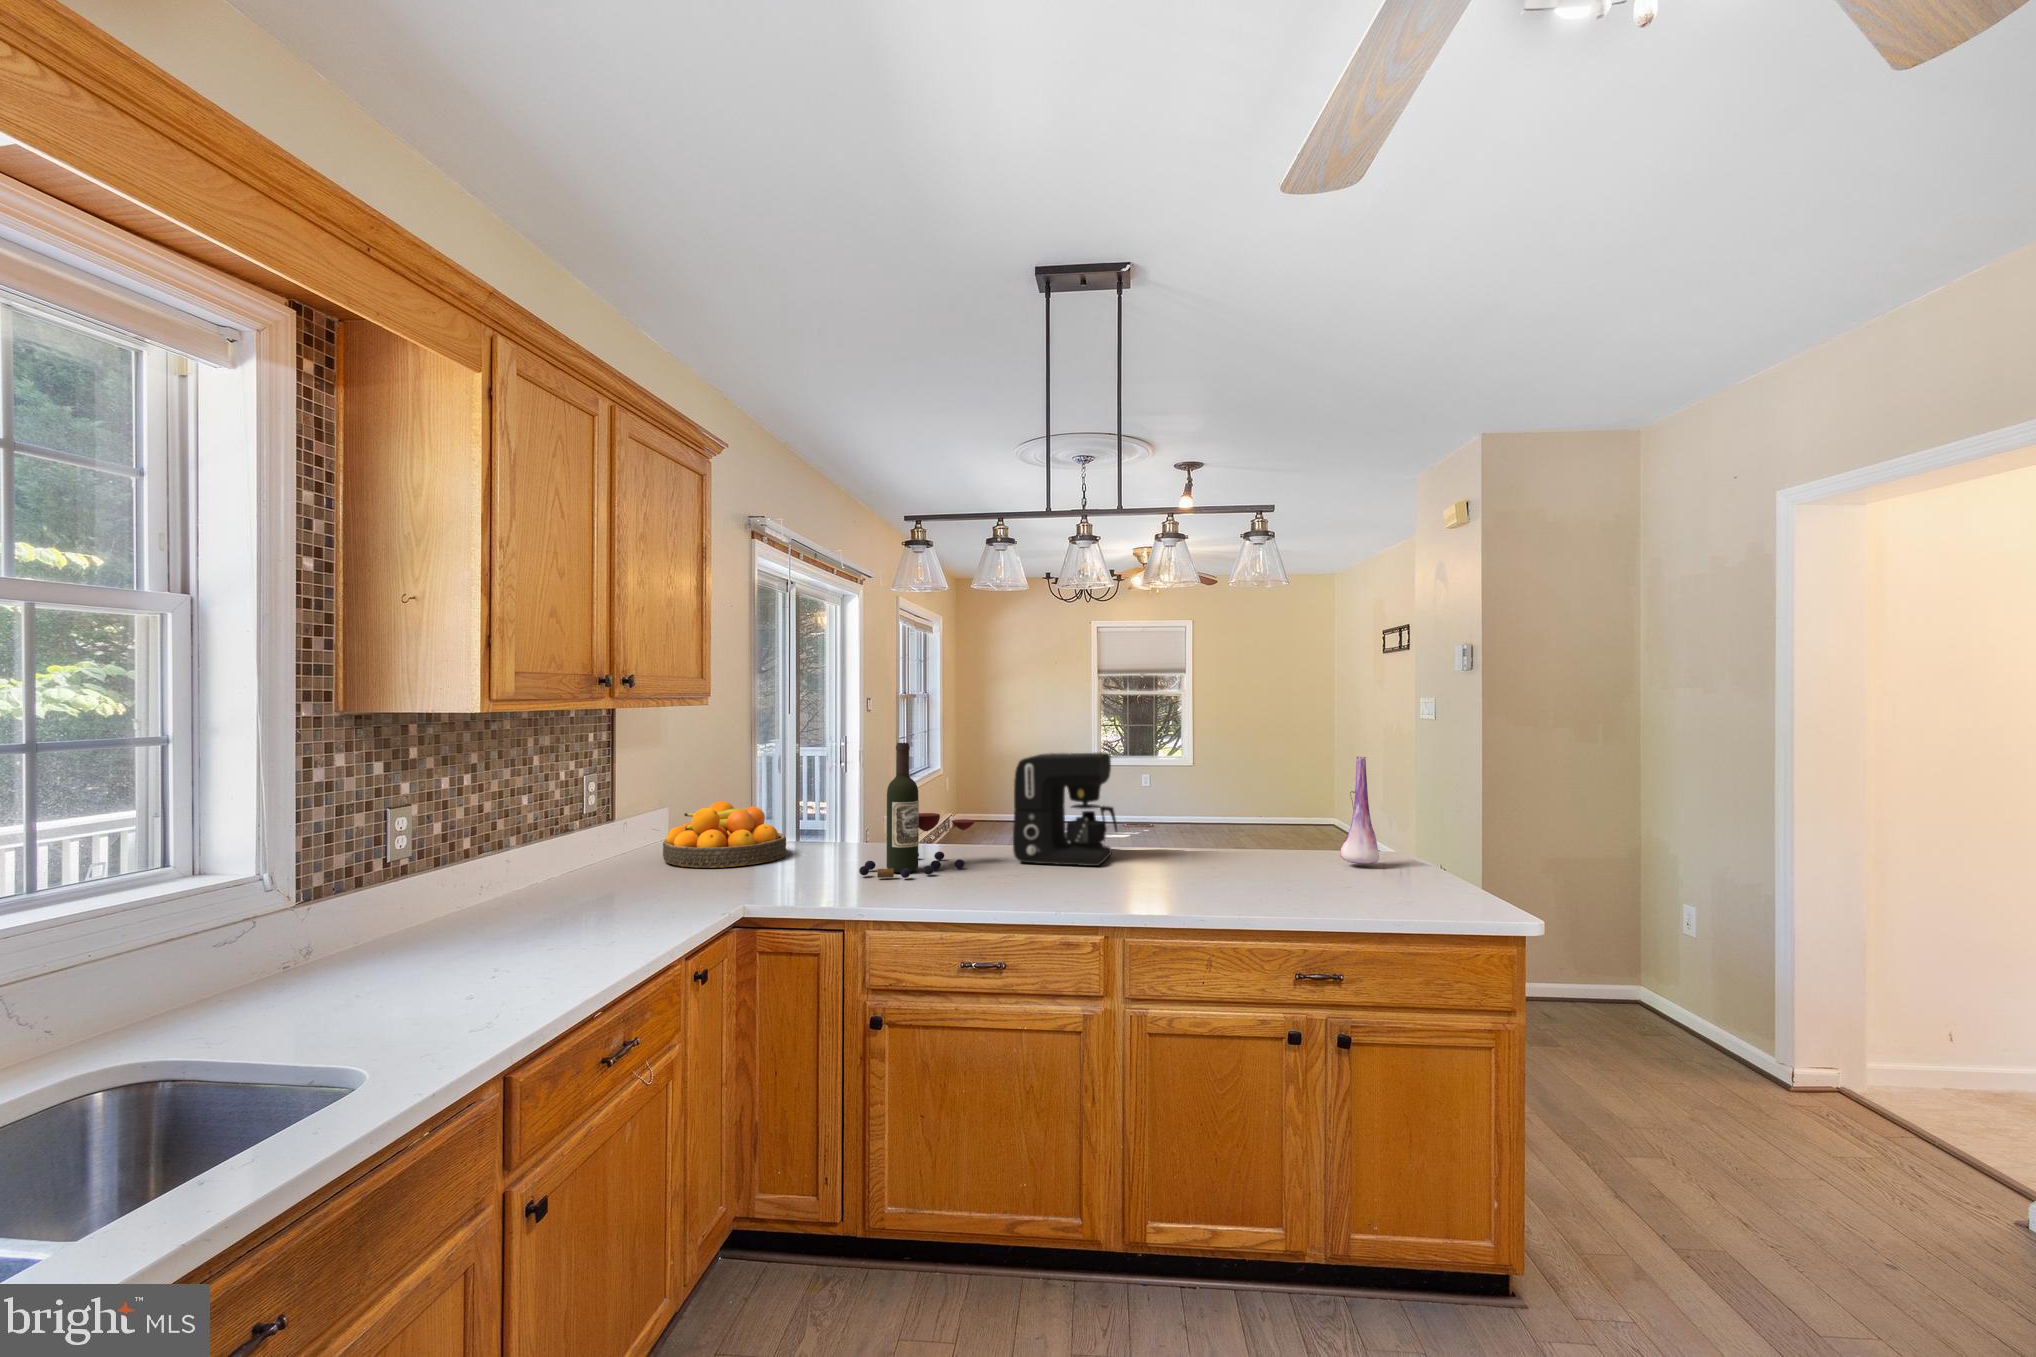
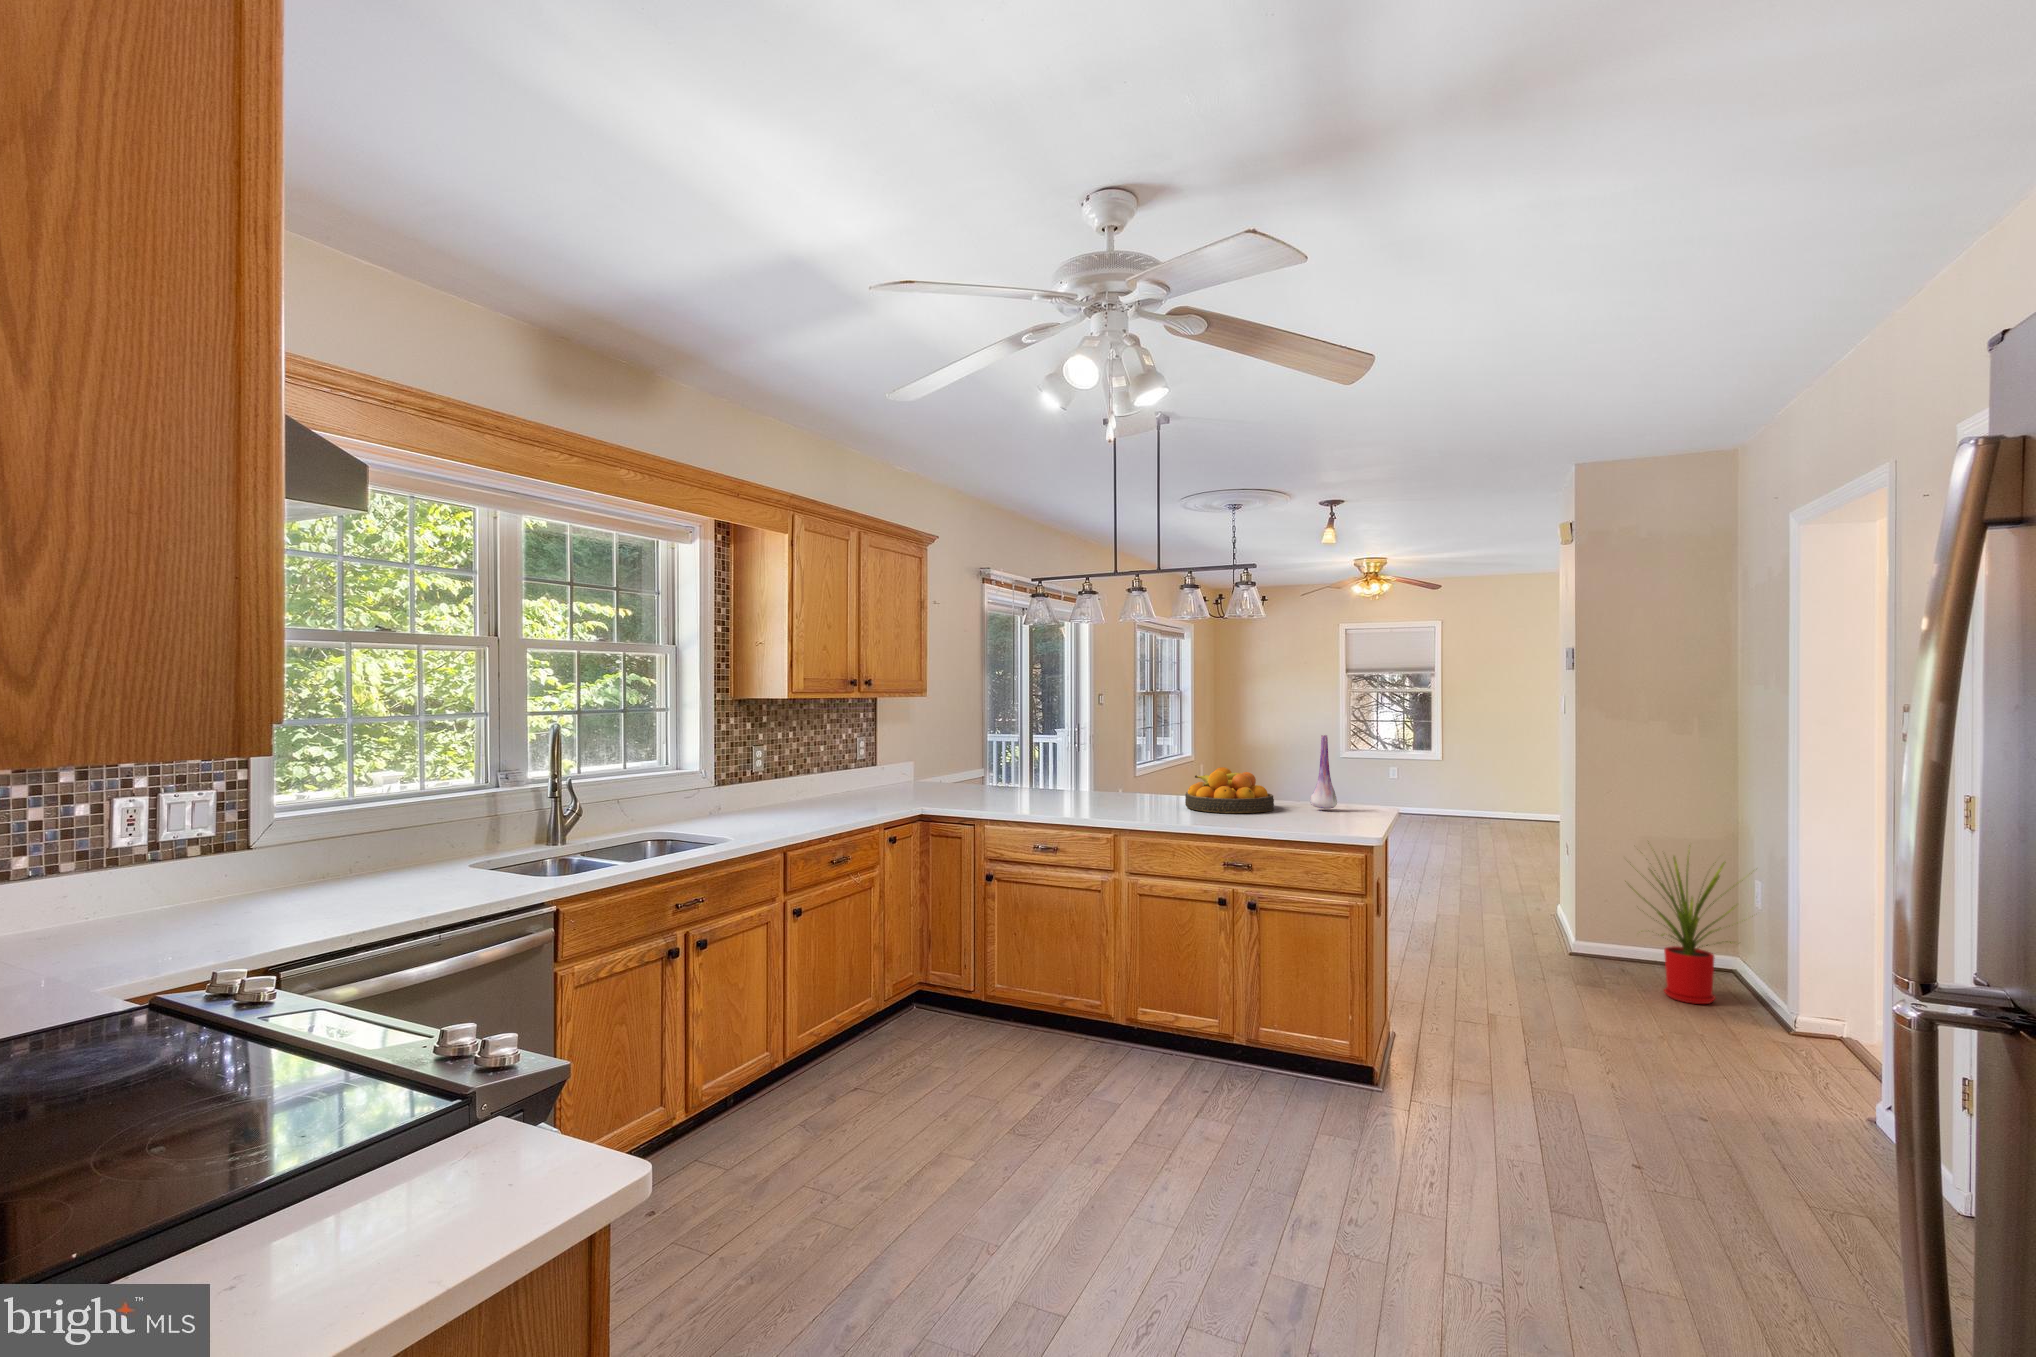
wine bottle: present [859,743,975,878] -> none [999,721,1079,802]
coffee maker: present [1013,752,1117,866] -> none [1099,730,1170,802]
fruit bowl: present [663,801,786,868] -> present [1185,767,1274,813]
house plant: none [1567,865,1726,1056] -> present [1625,845,1753,1004]

